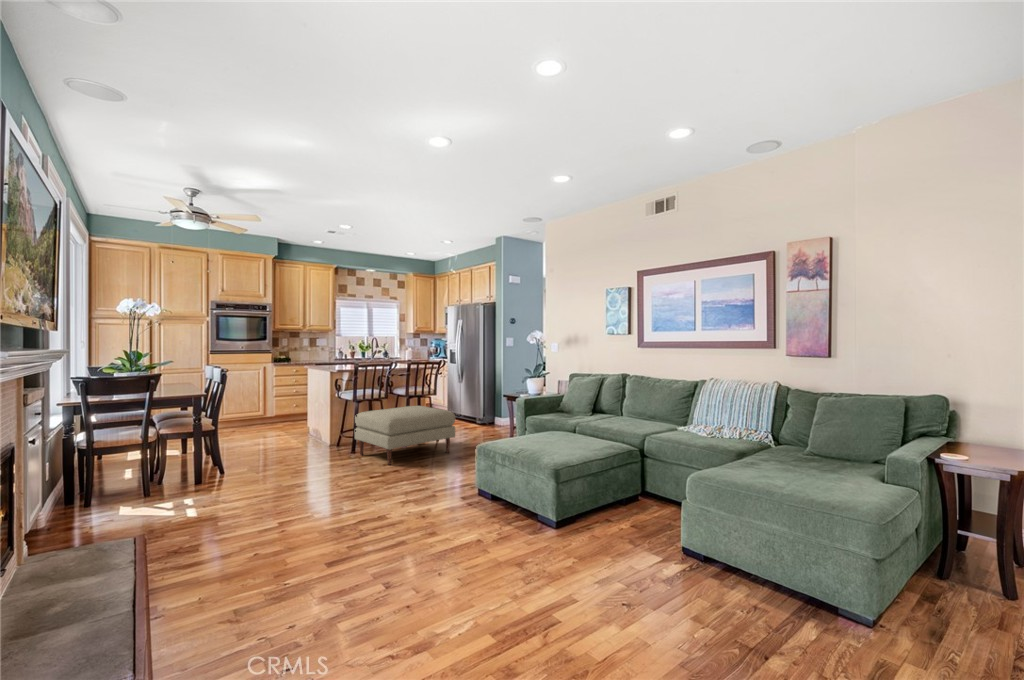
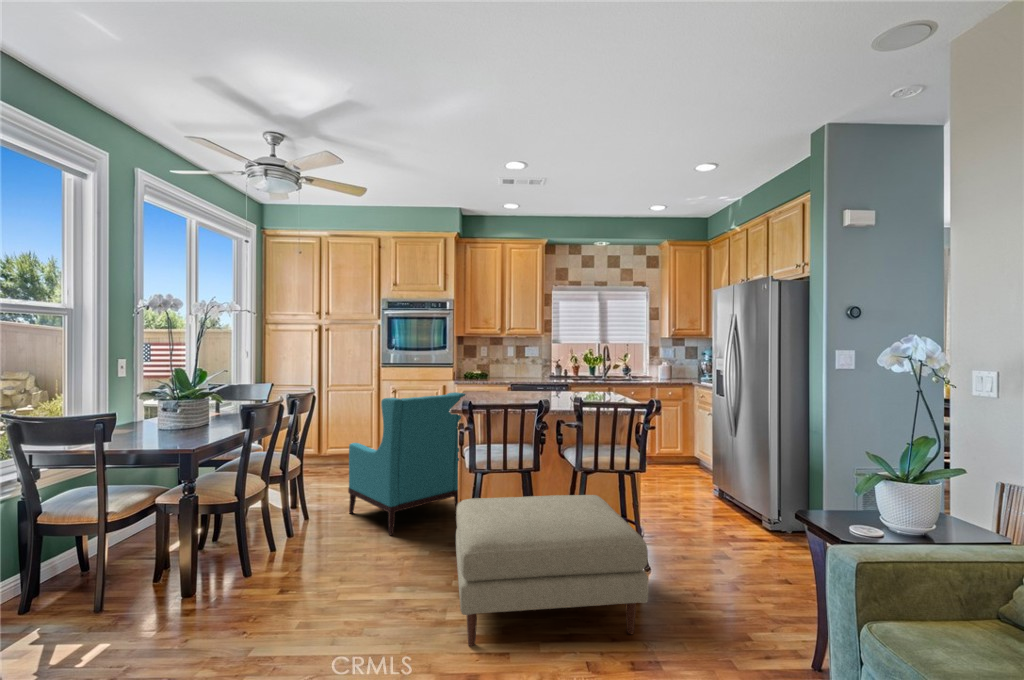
armchair: none [241,365,324,451] -> present [348,392,466,535]

